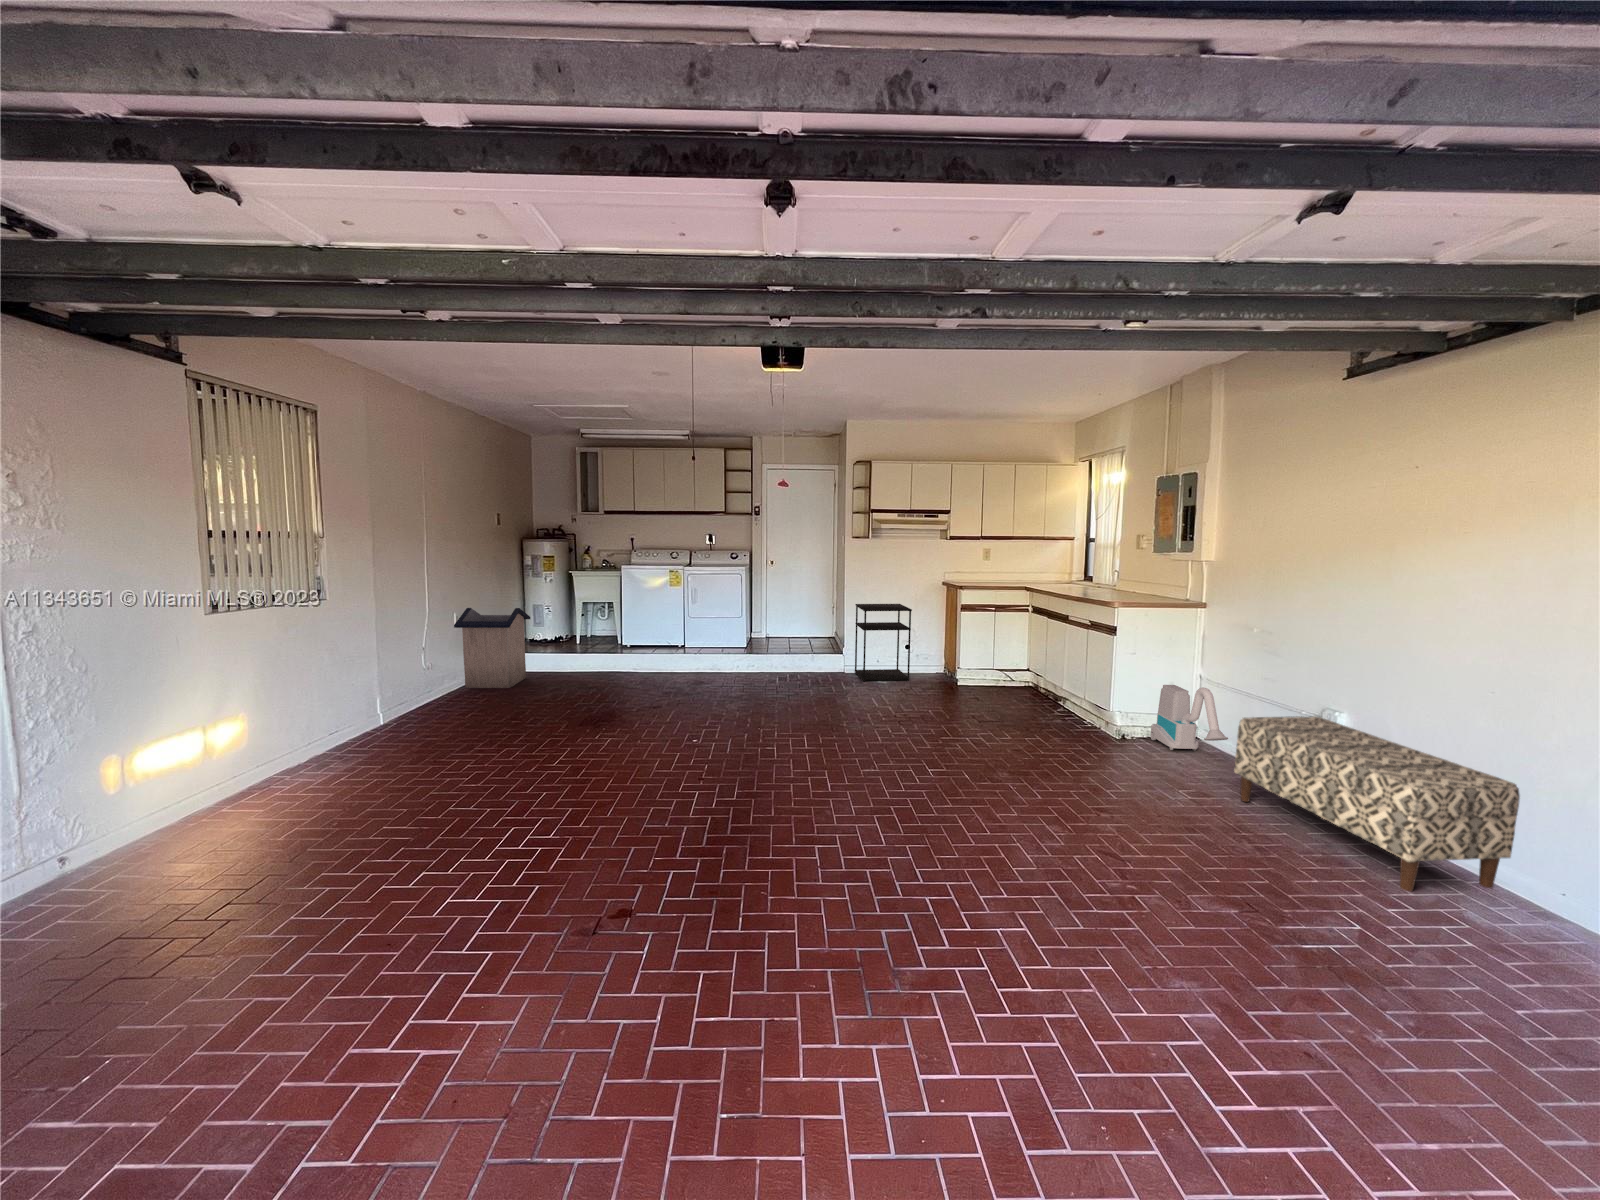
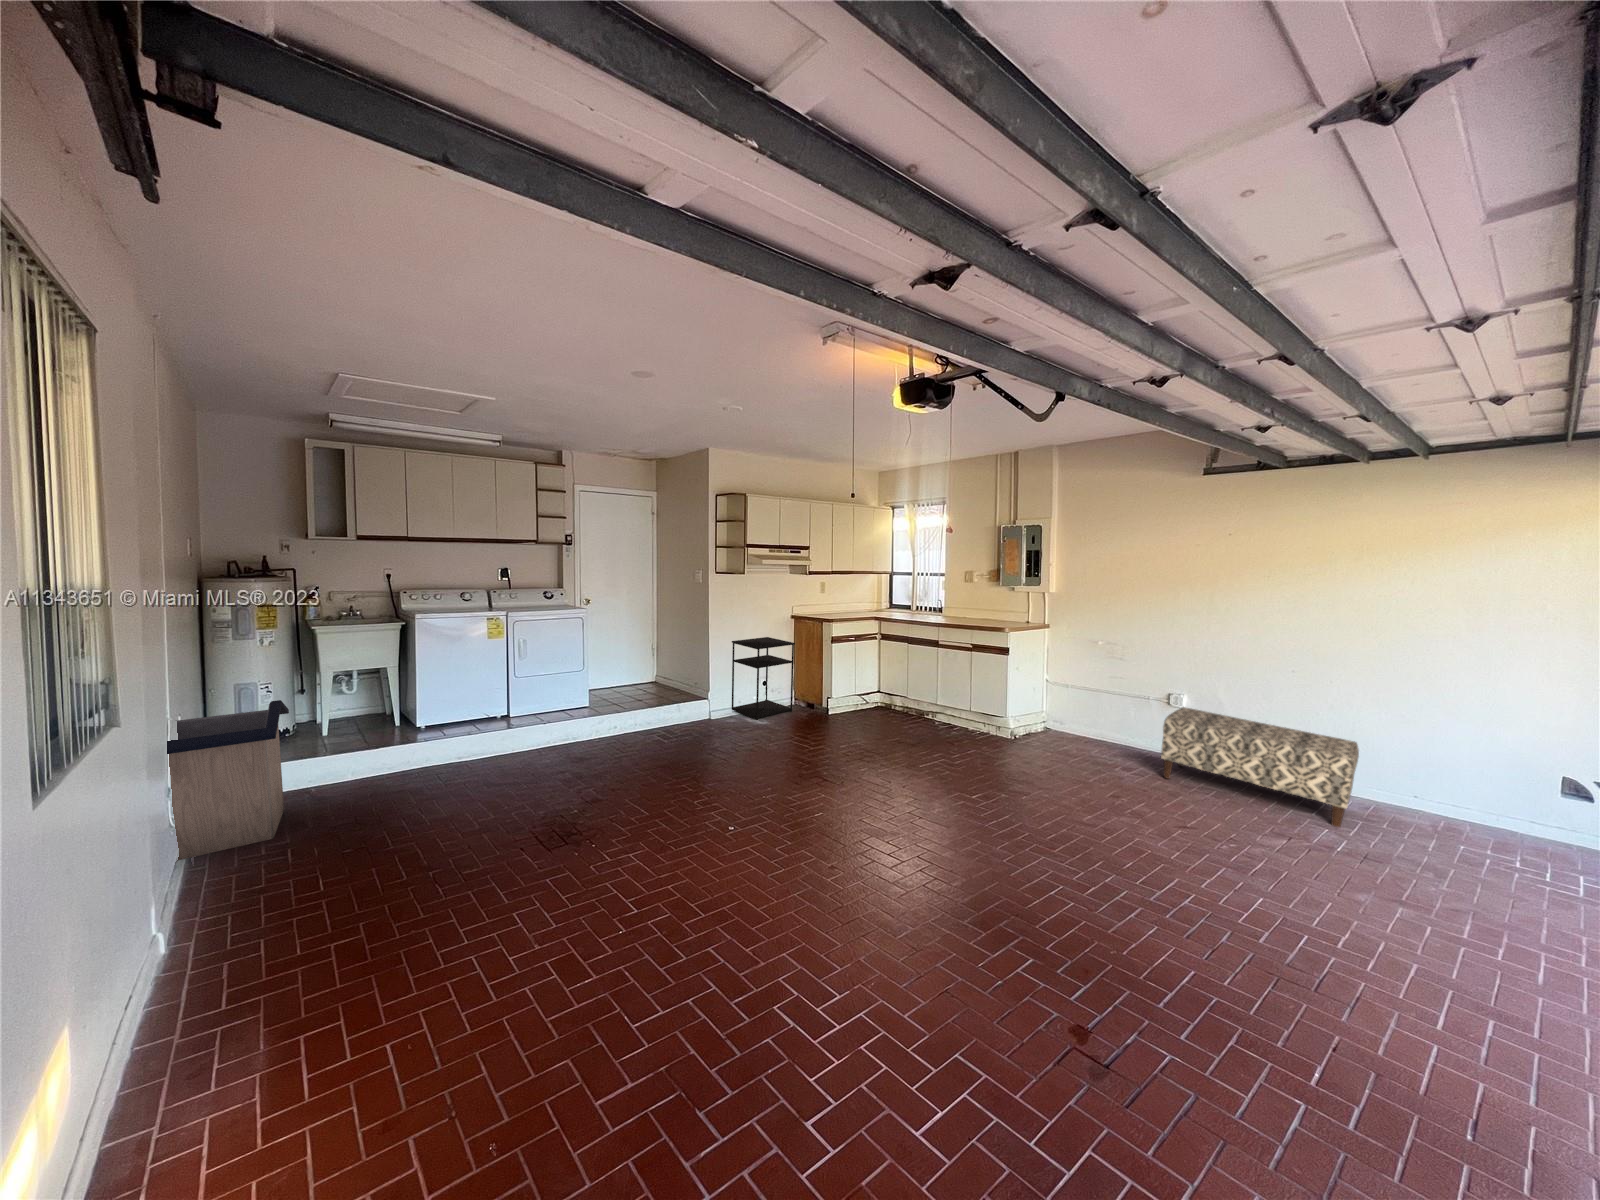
vacuum cleaner: present [1151,685,1228,750] -> none [1032,691,1114,742]

